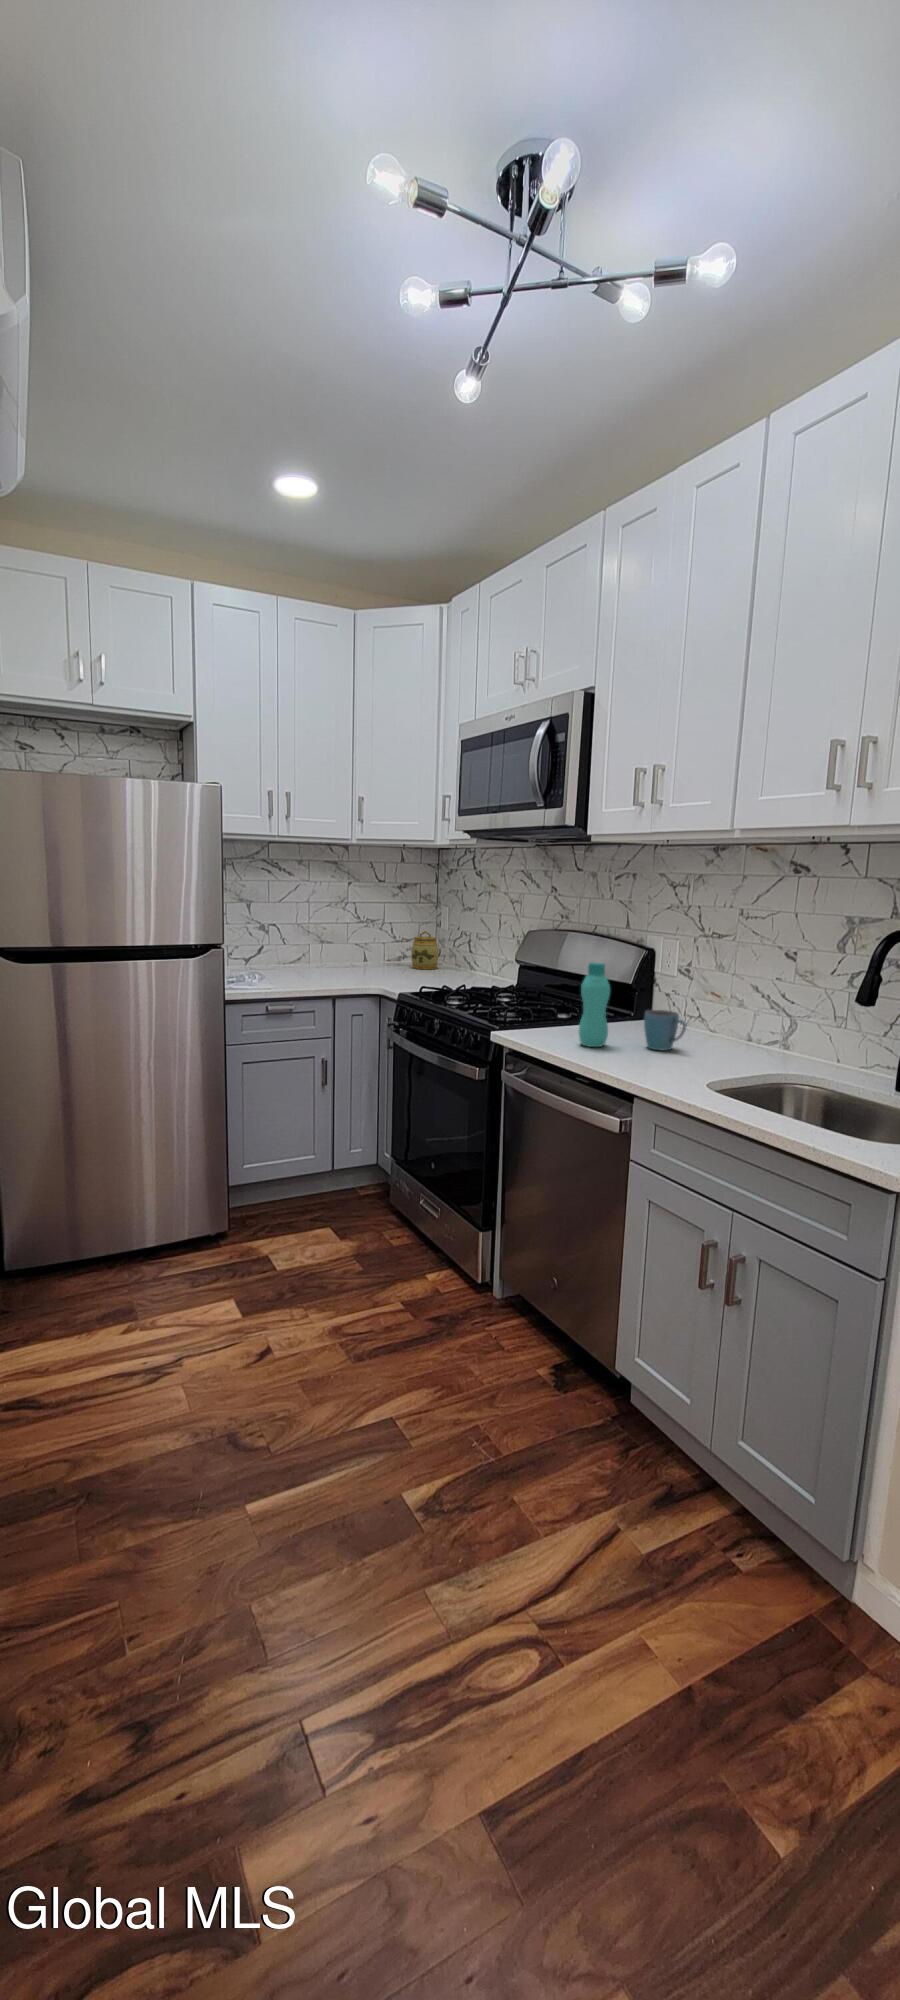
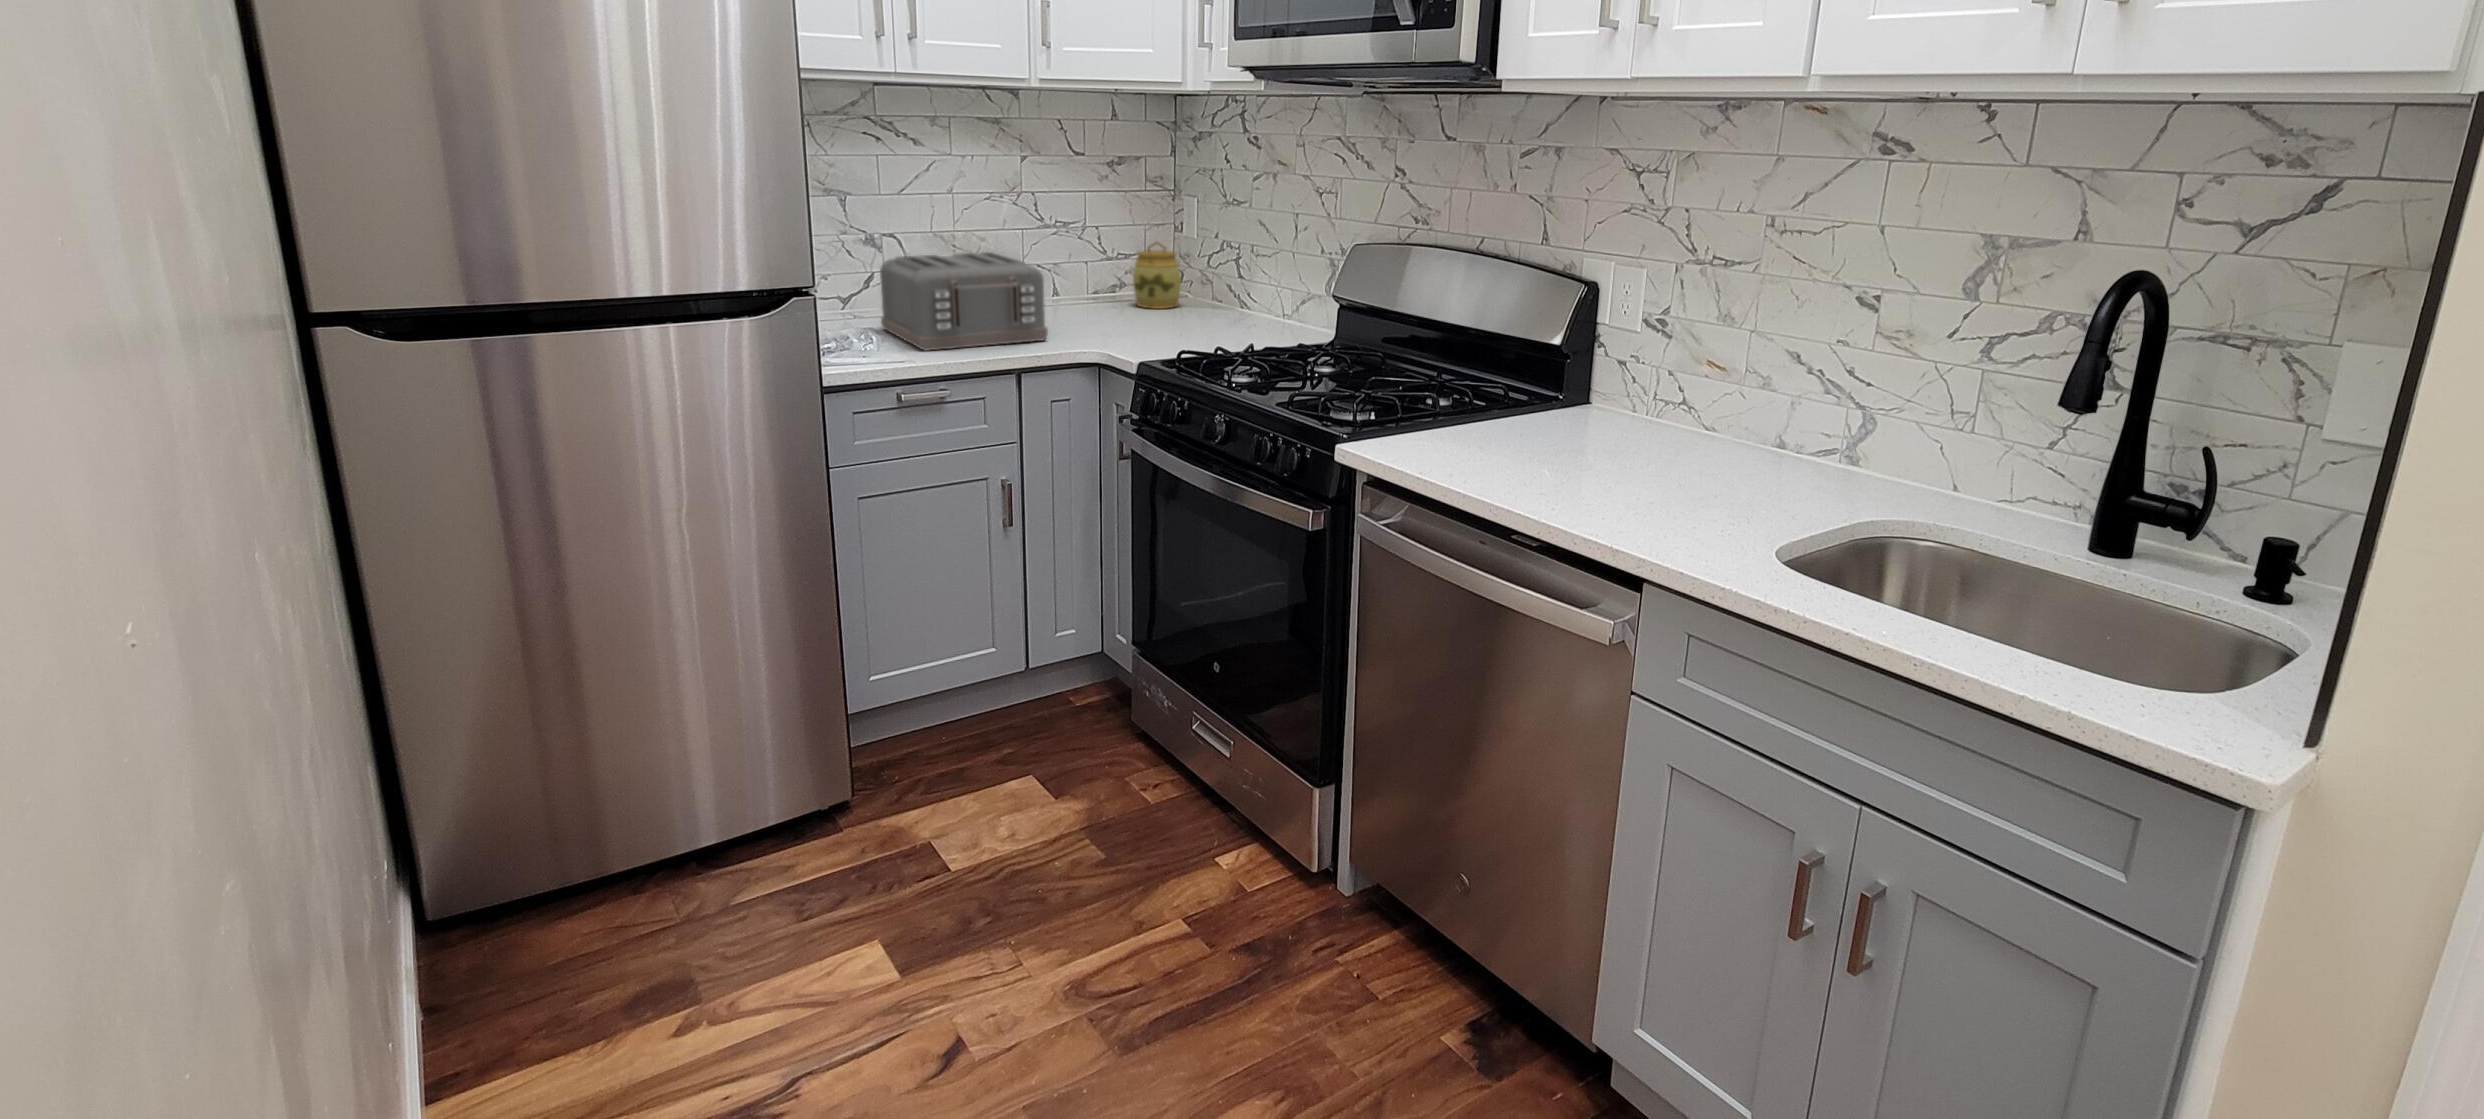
toaster: none [266,933,356,984] -> present [880,252,1048,351]
bottle: present [579,962,610,1047] -> none [1502,323,1564,476]
mug: present [644,1010,686,1050] -> none [1618,404,1699,478]

